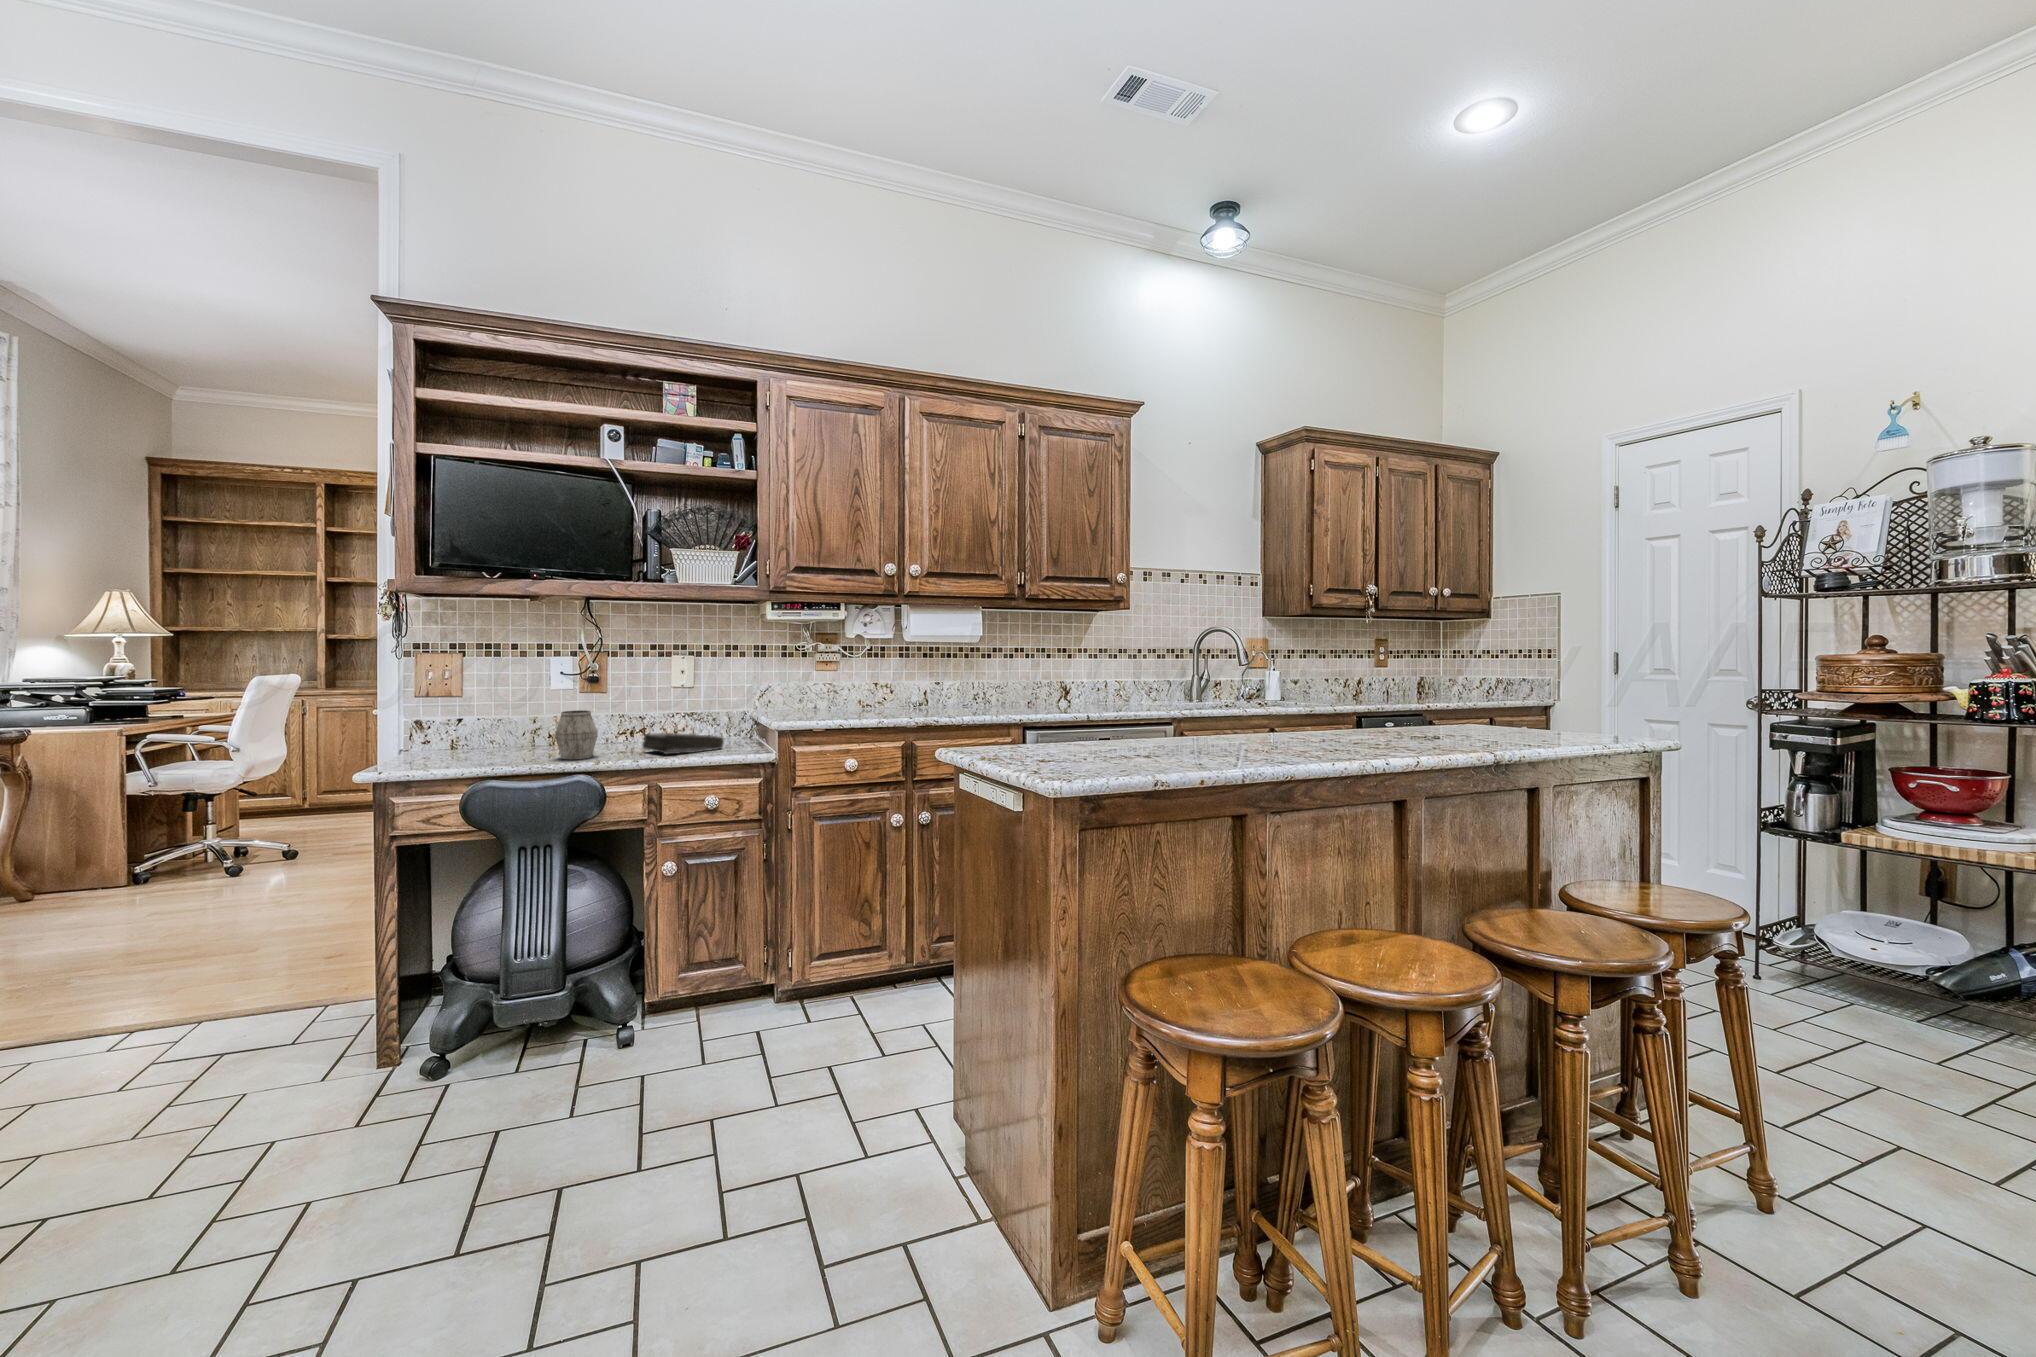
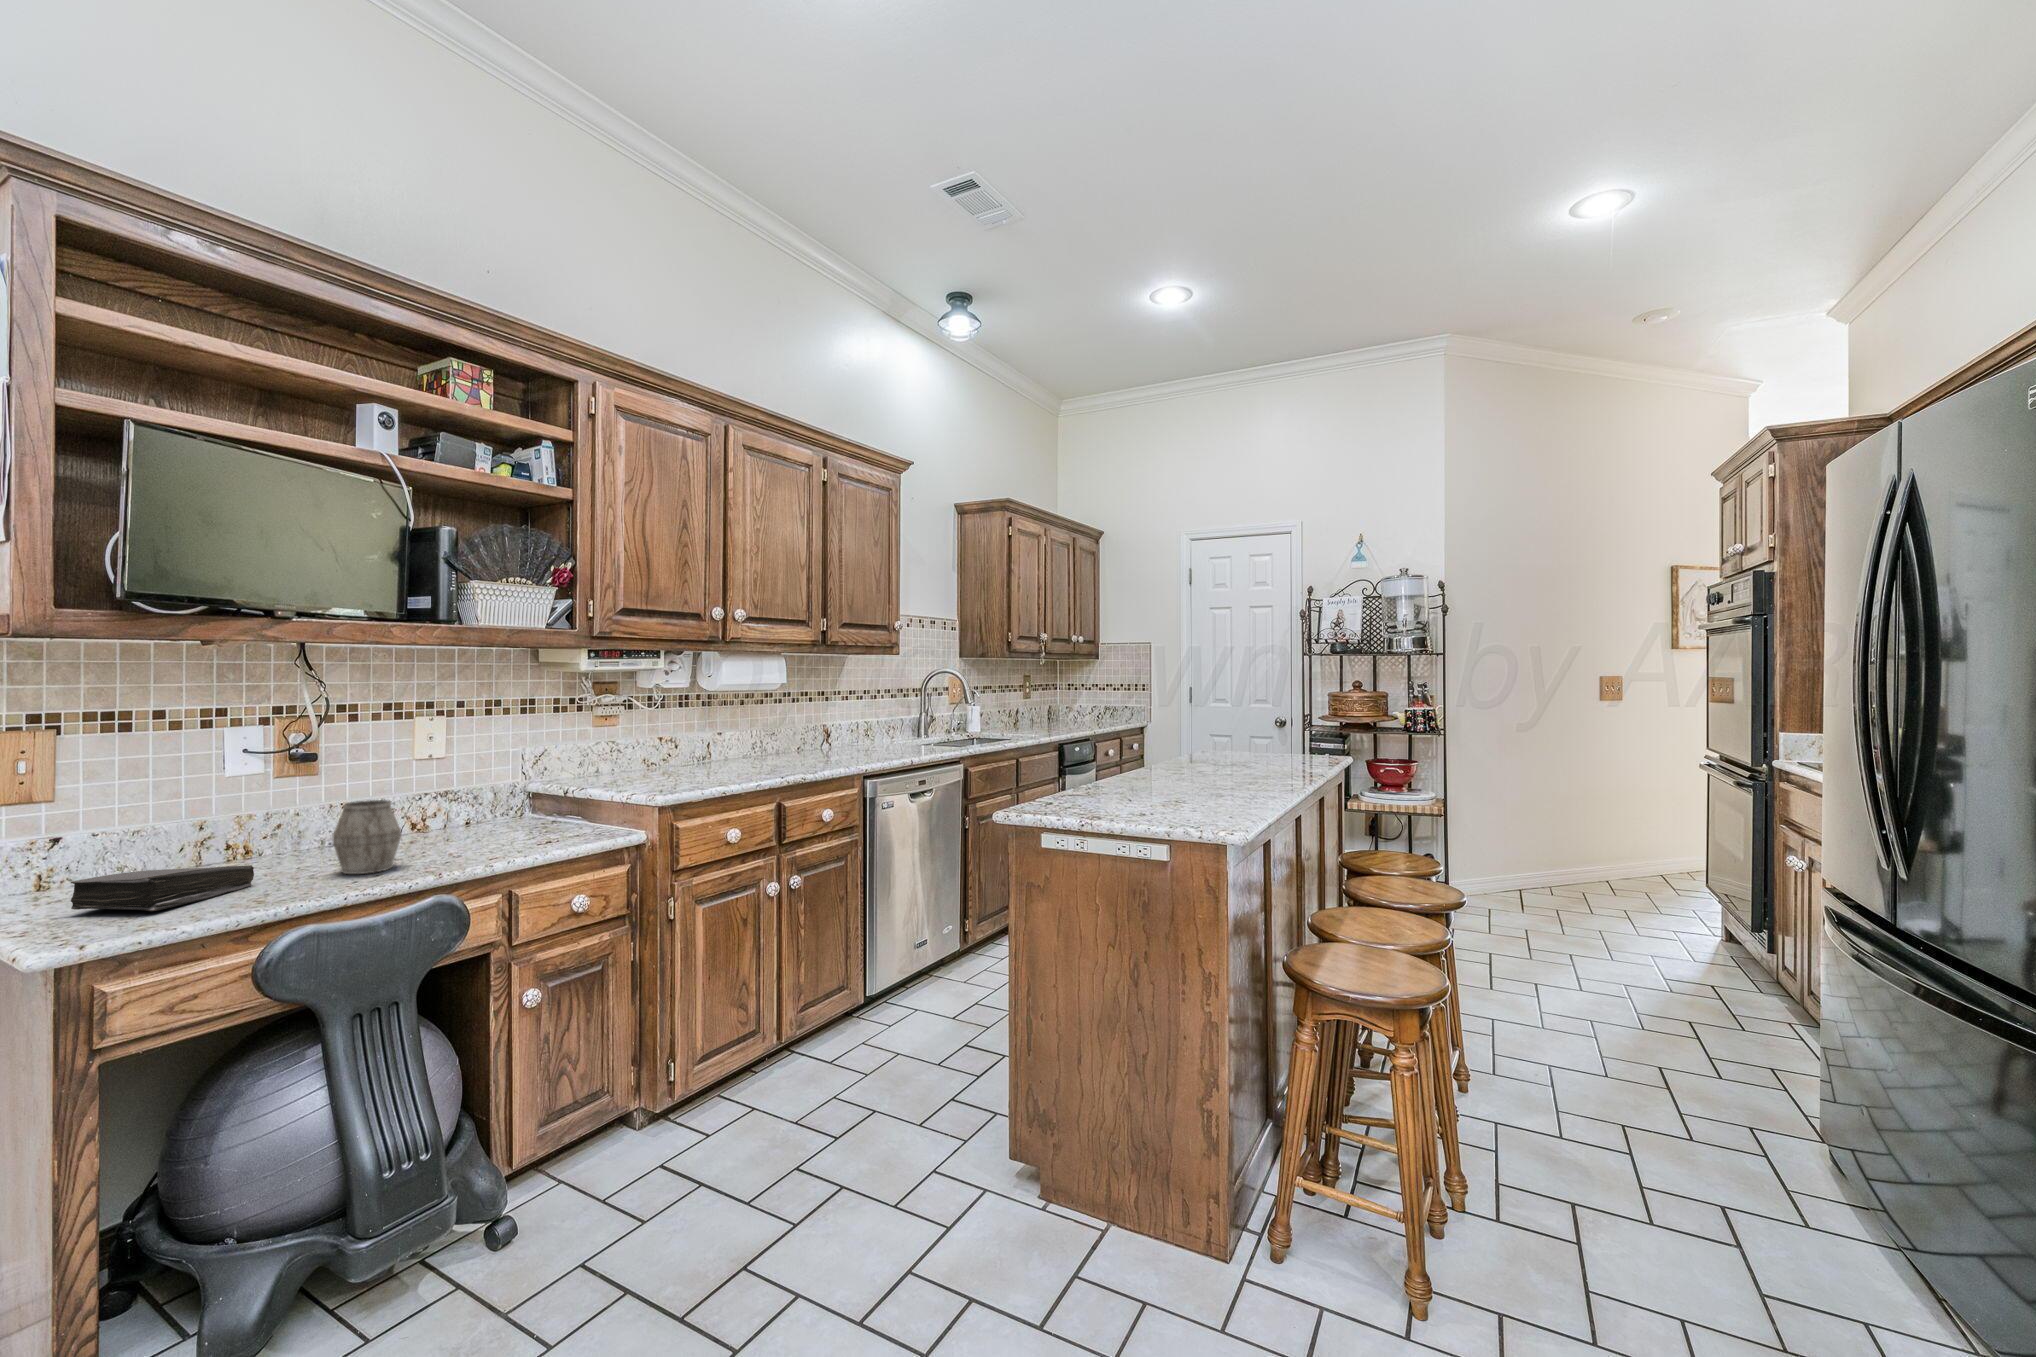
book: present [642,733,724,754] -> present [71,865,254,911]

